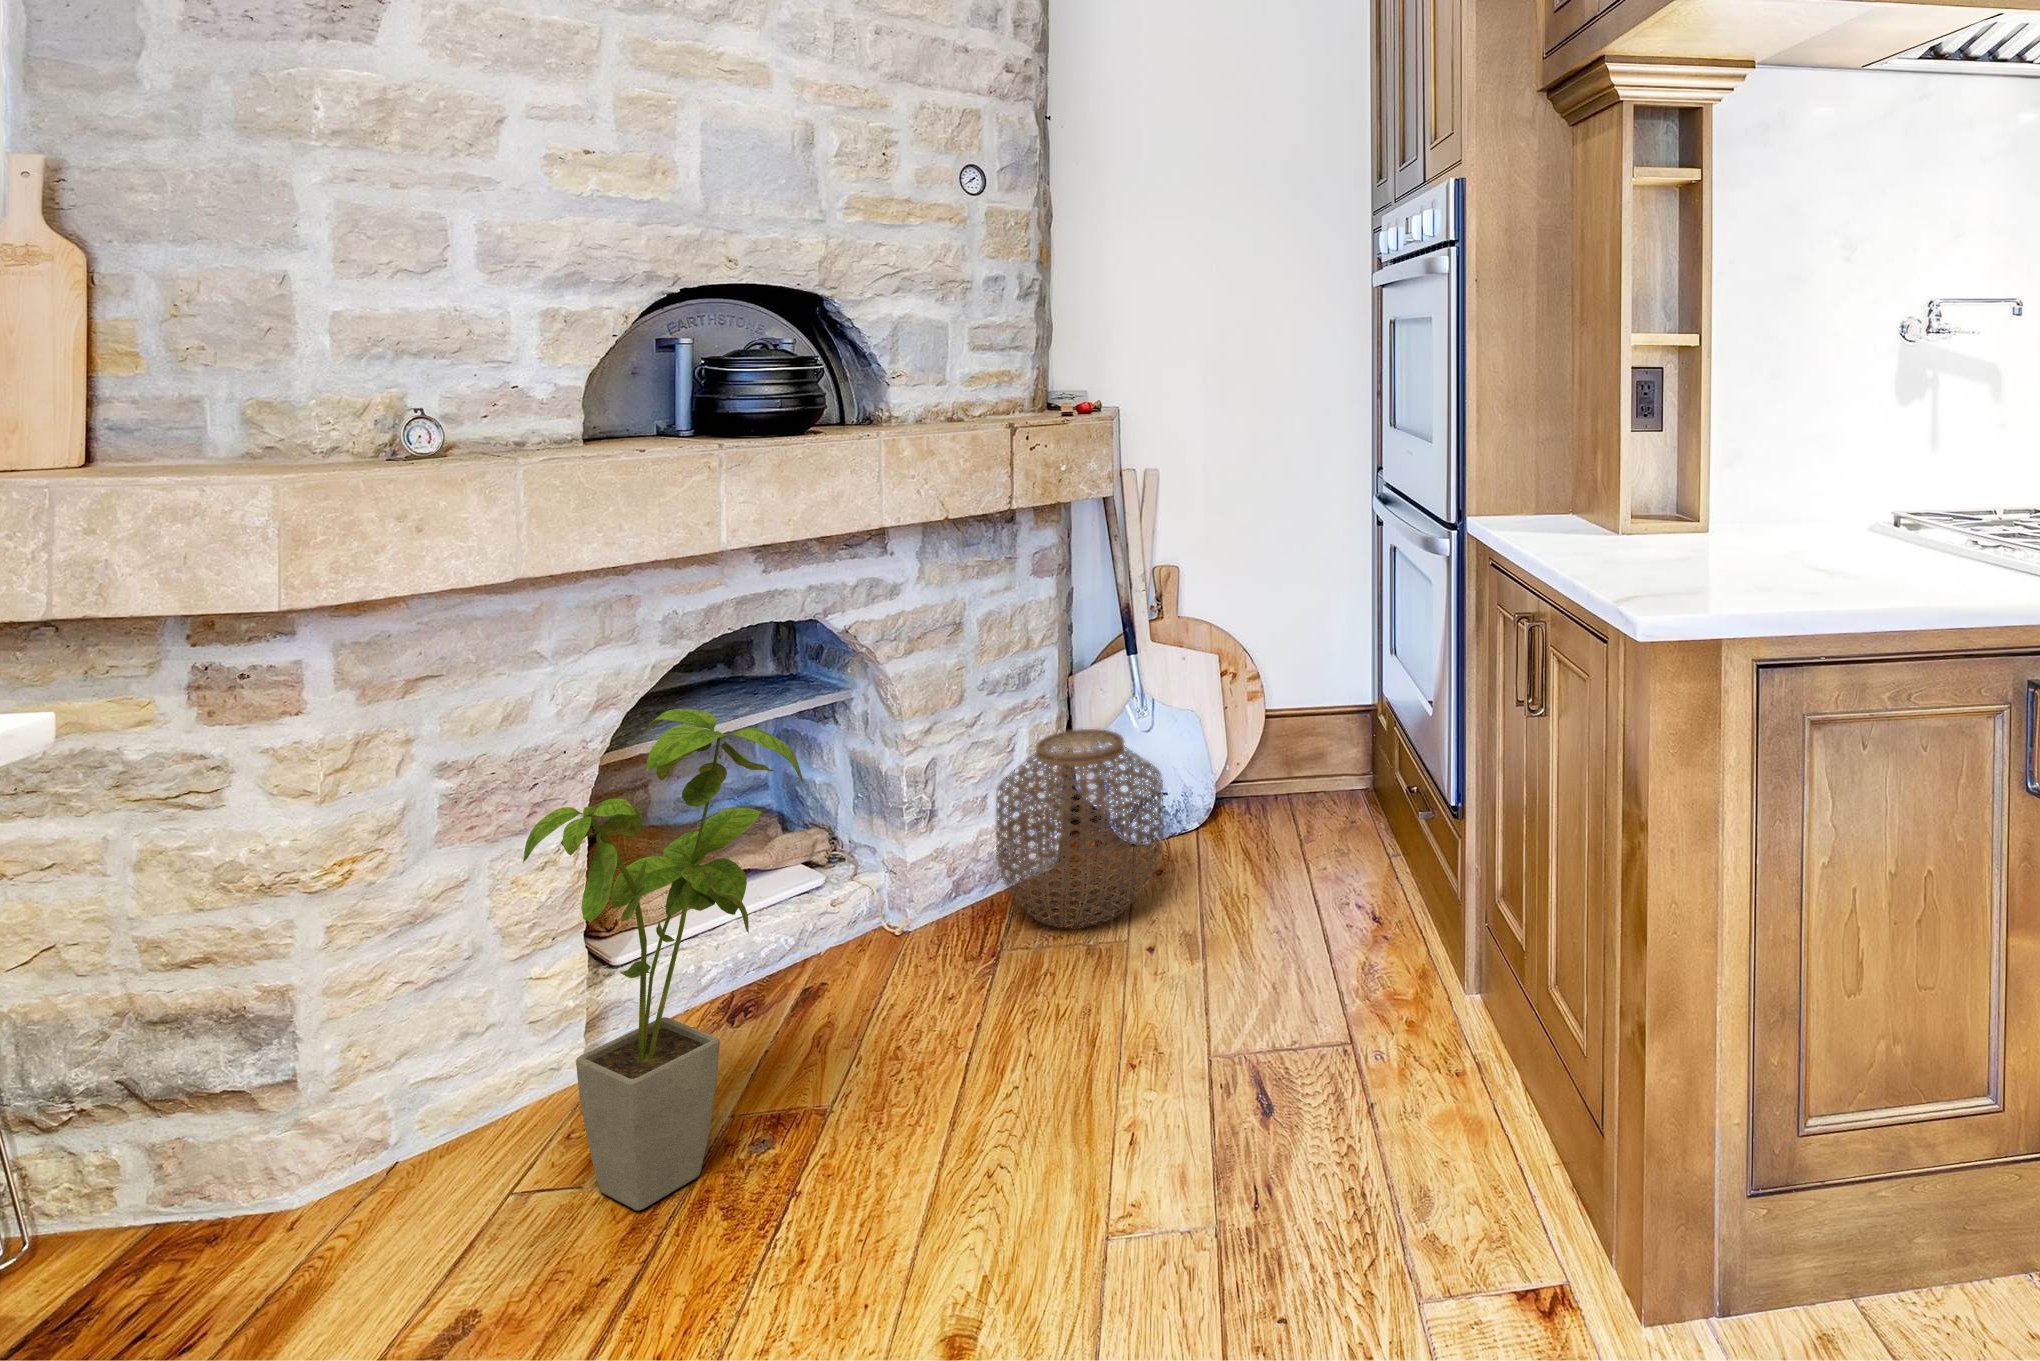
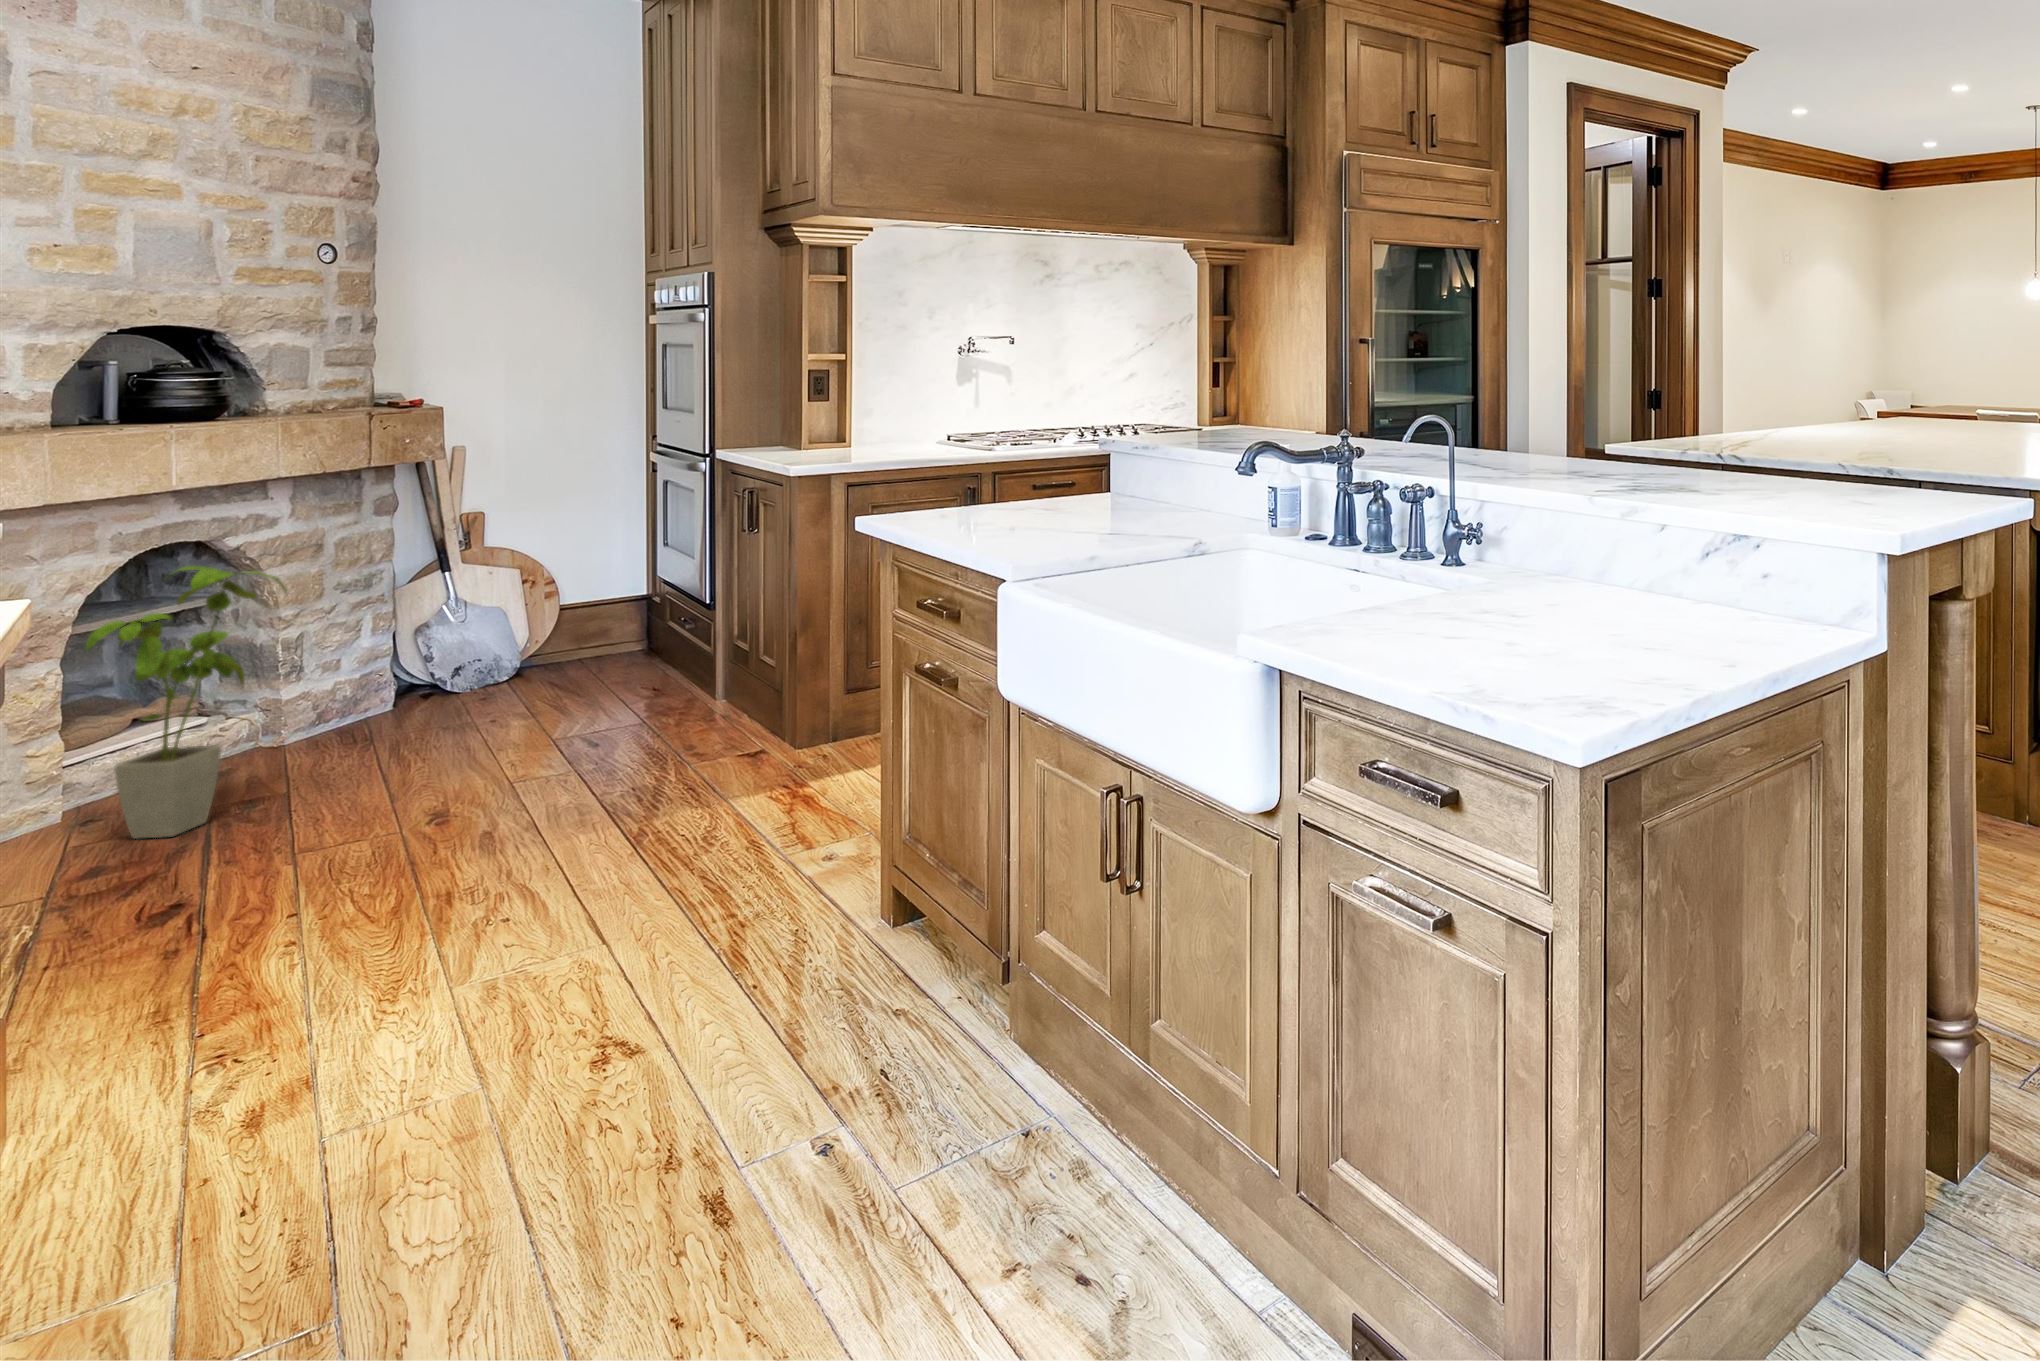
woven basket: present [996,729,1164,928] -> none [356,604,493,723]

